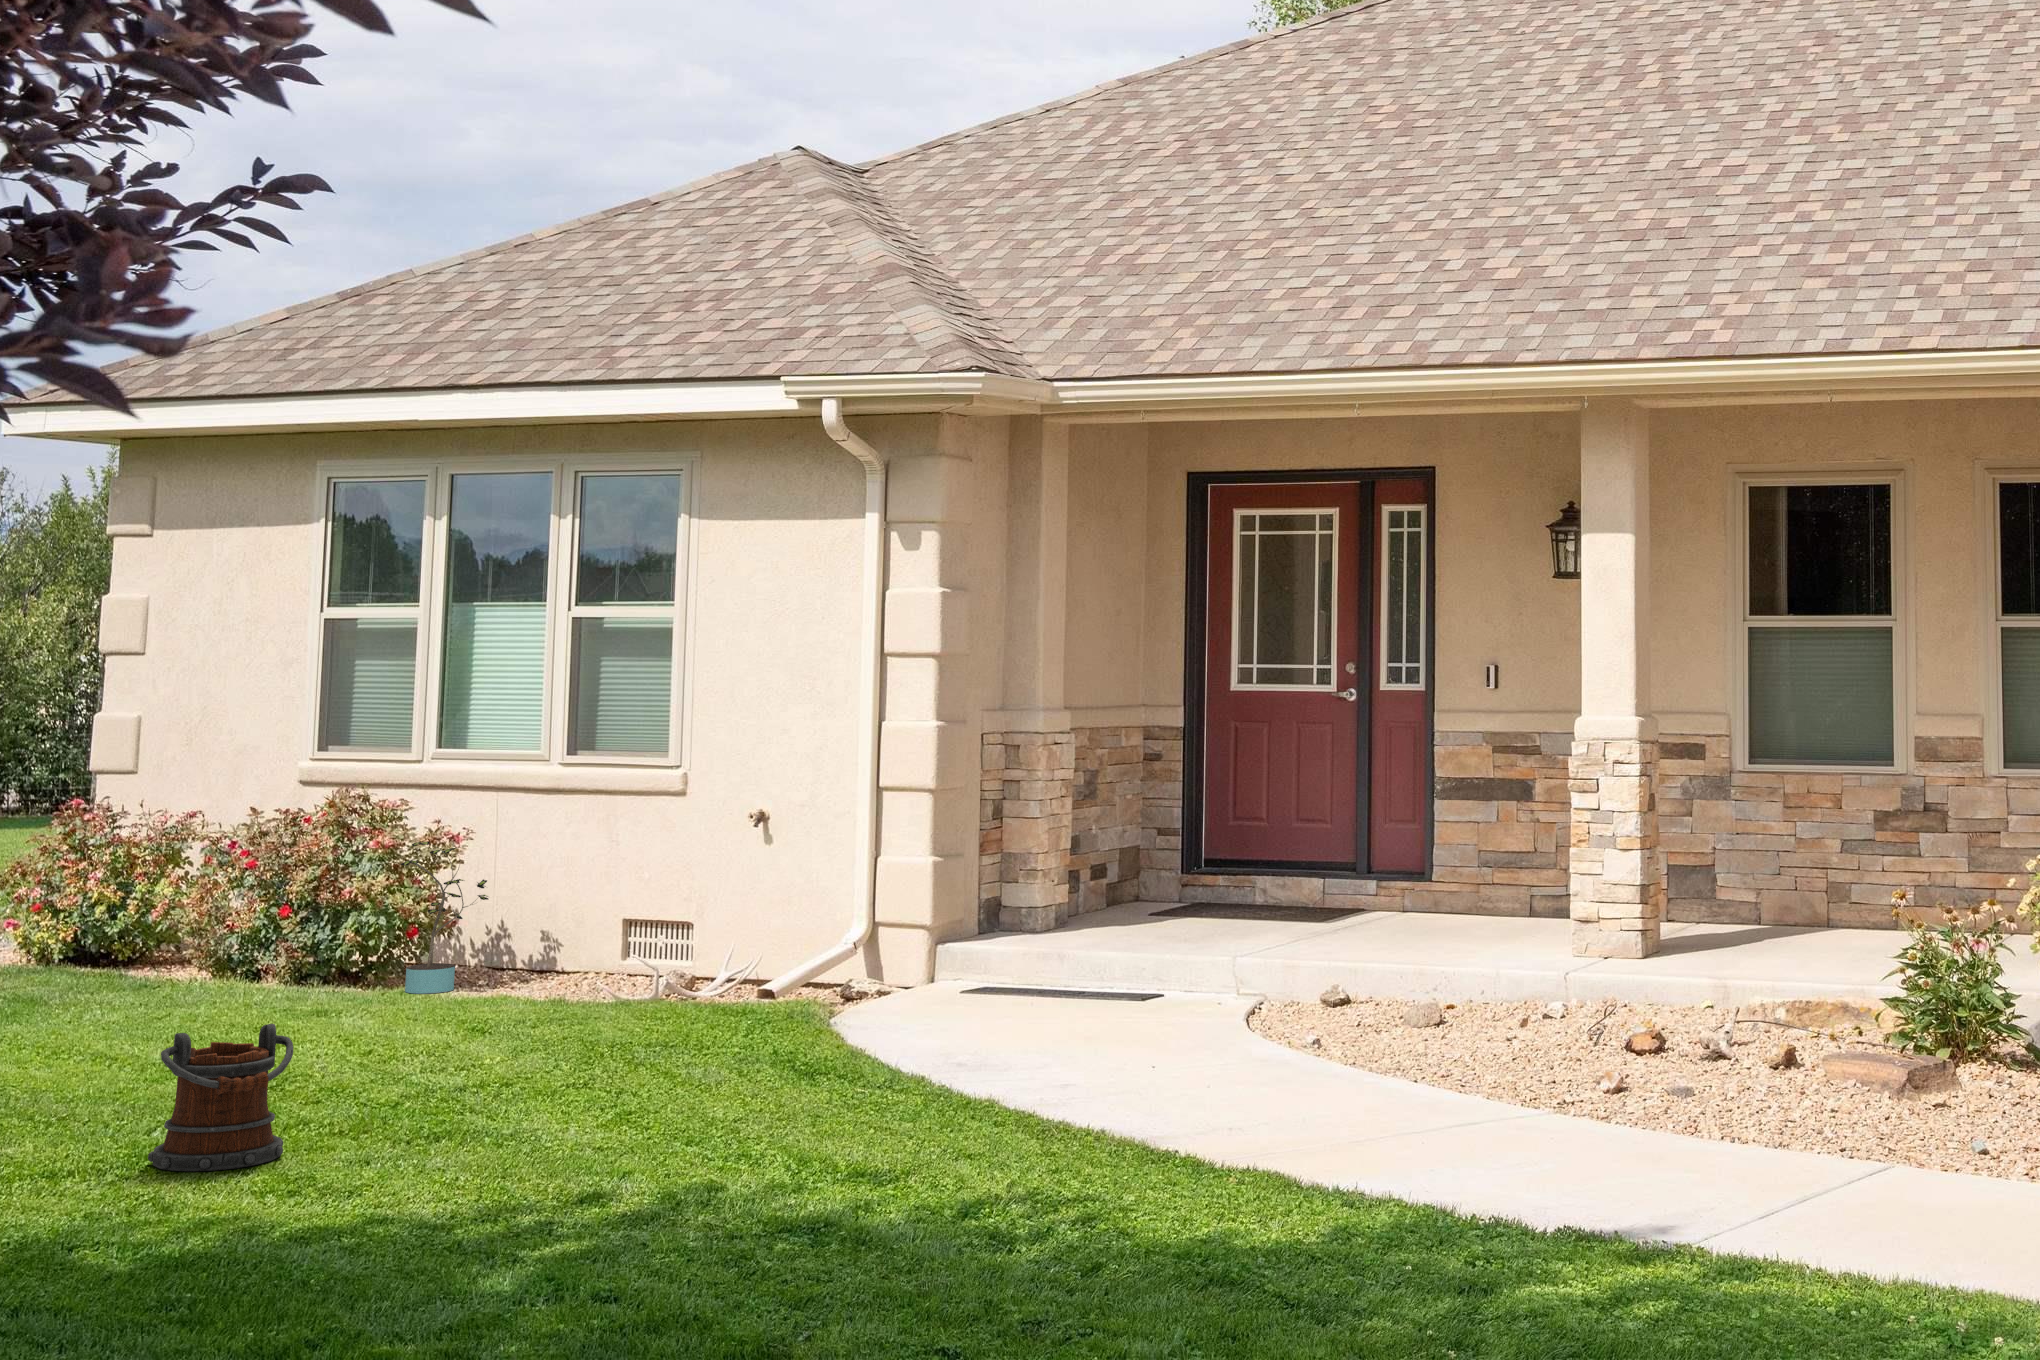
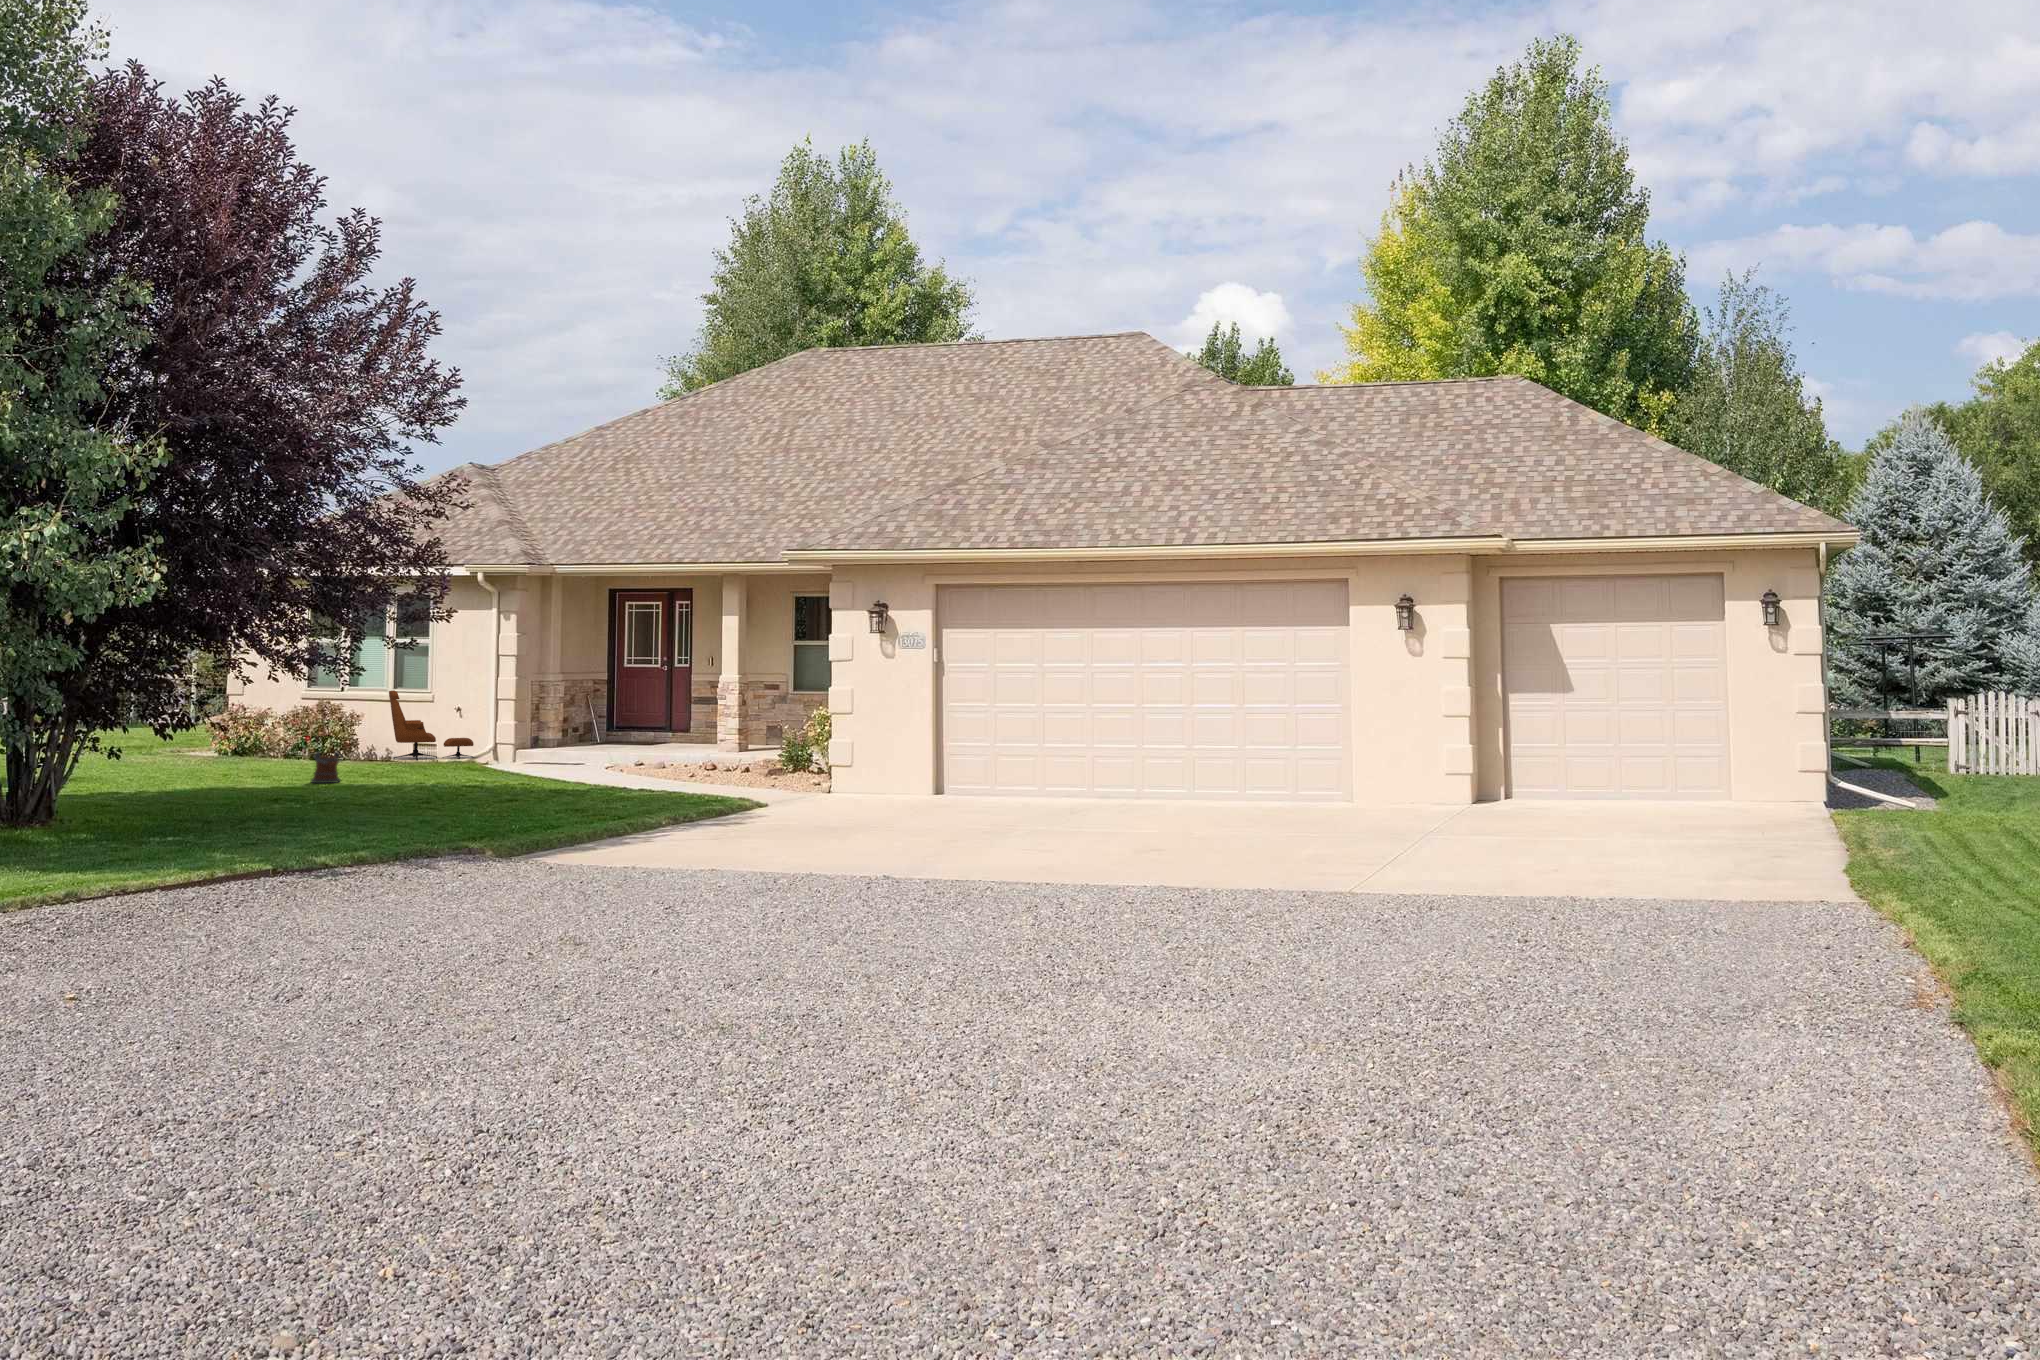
lounge chair: none [542,762,807,985] -> present [389,690,474,760]
potted plant: present [401,841,488,994] -> none [347,715,373,762]

